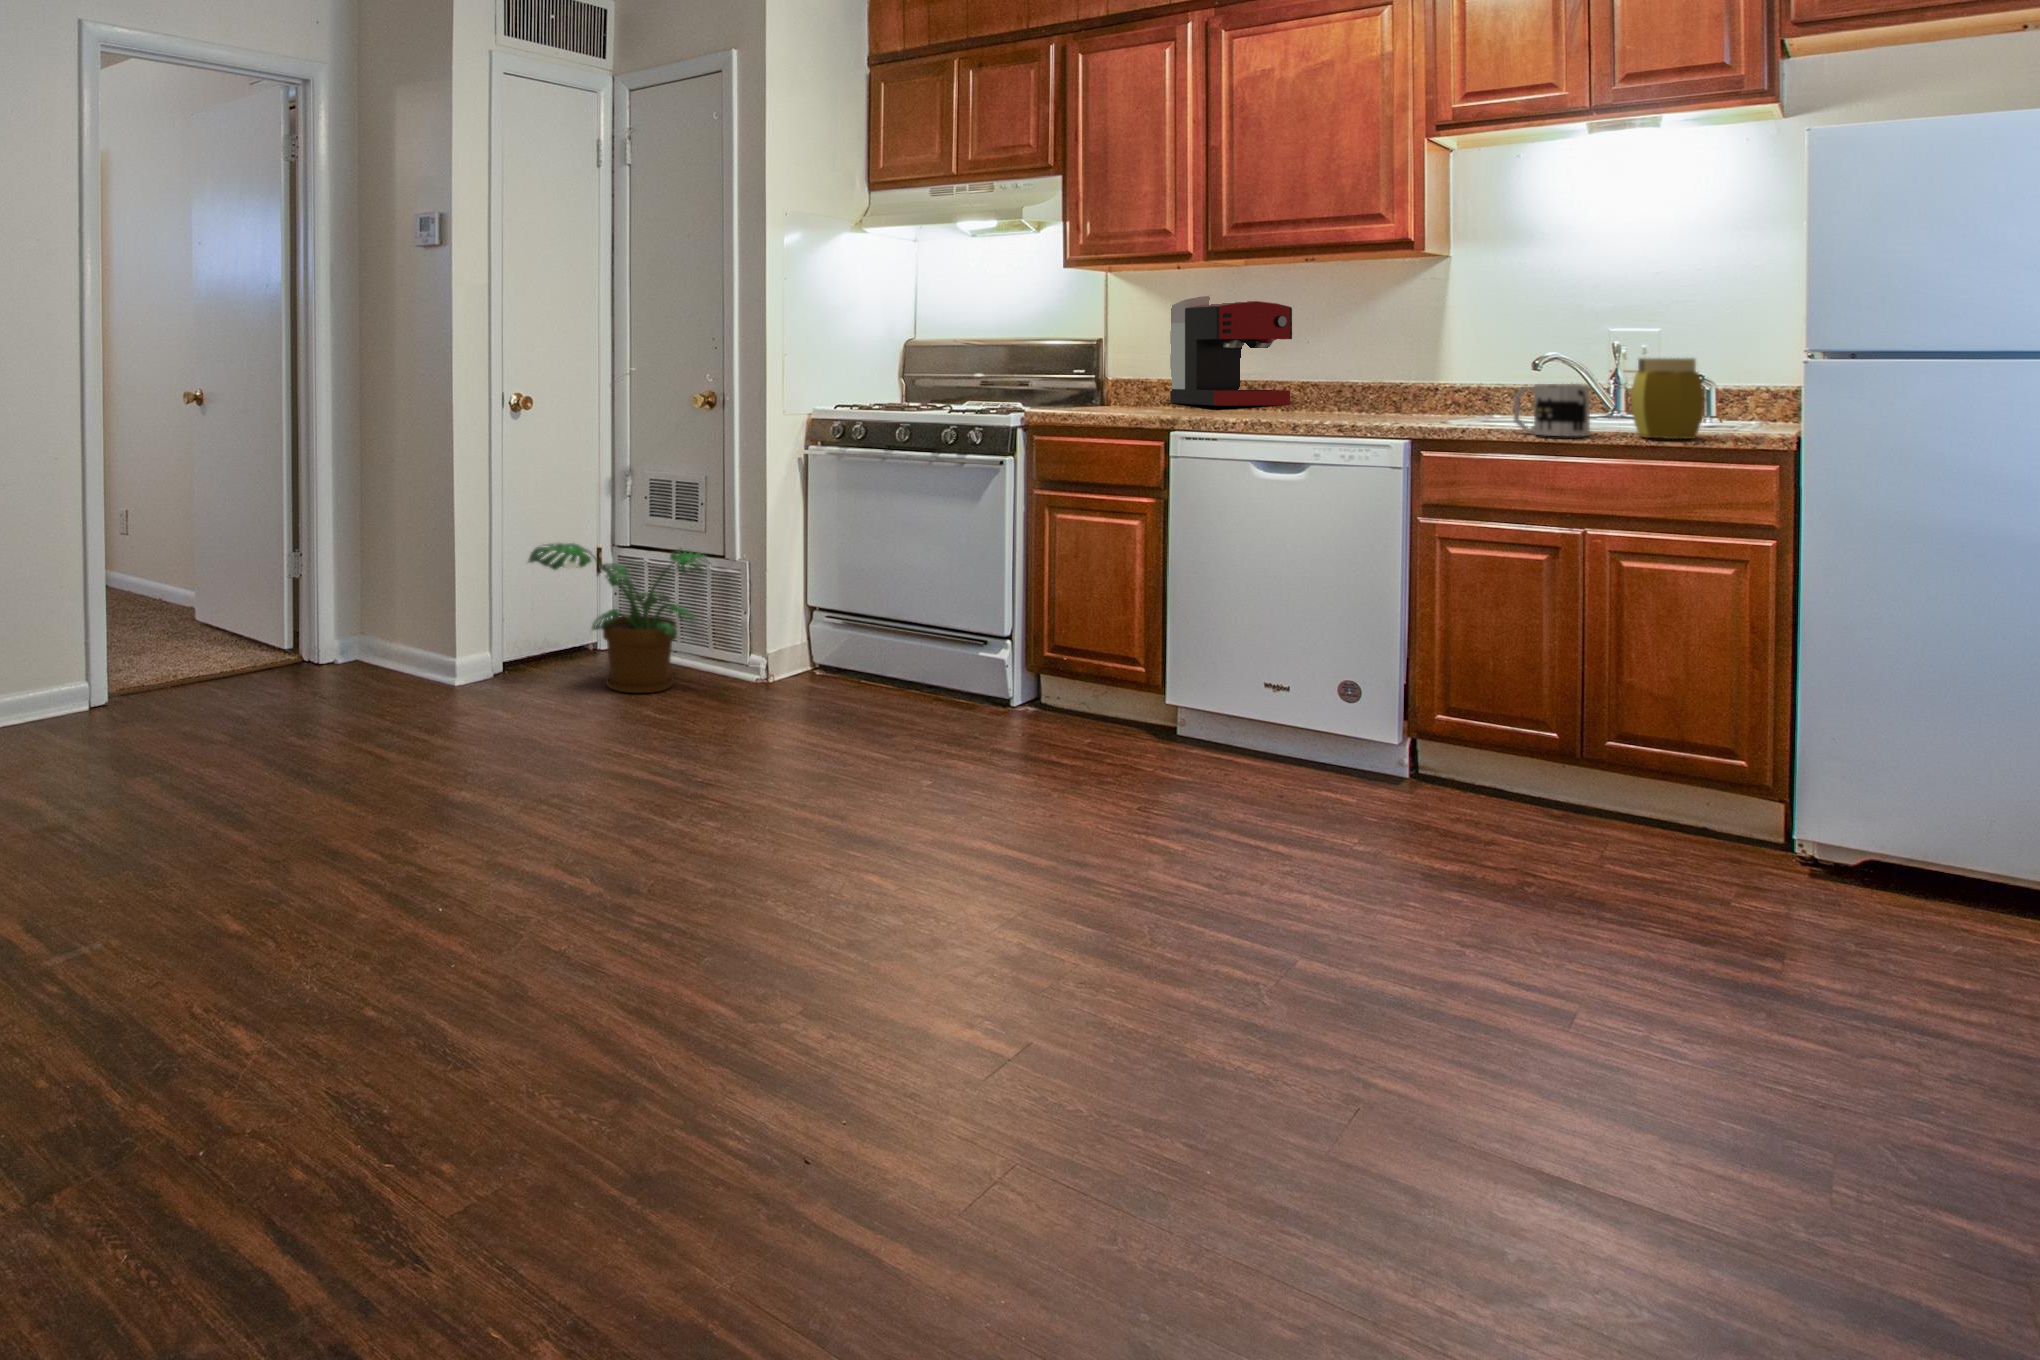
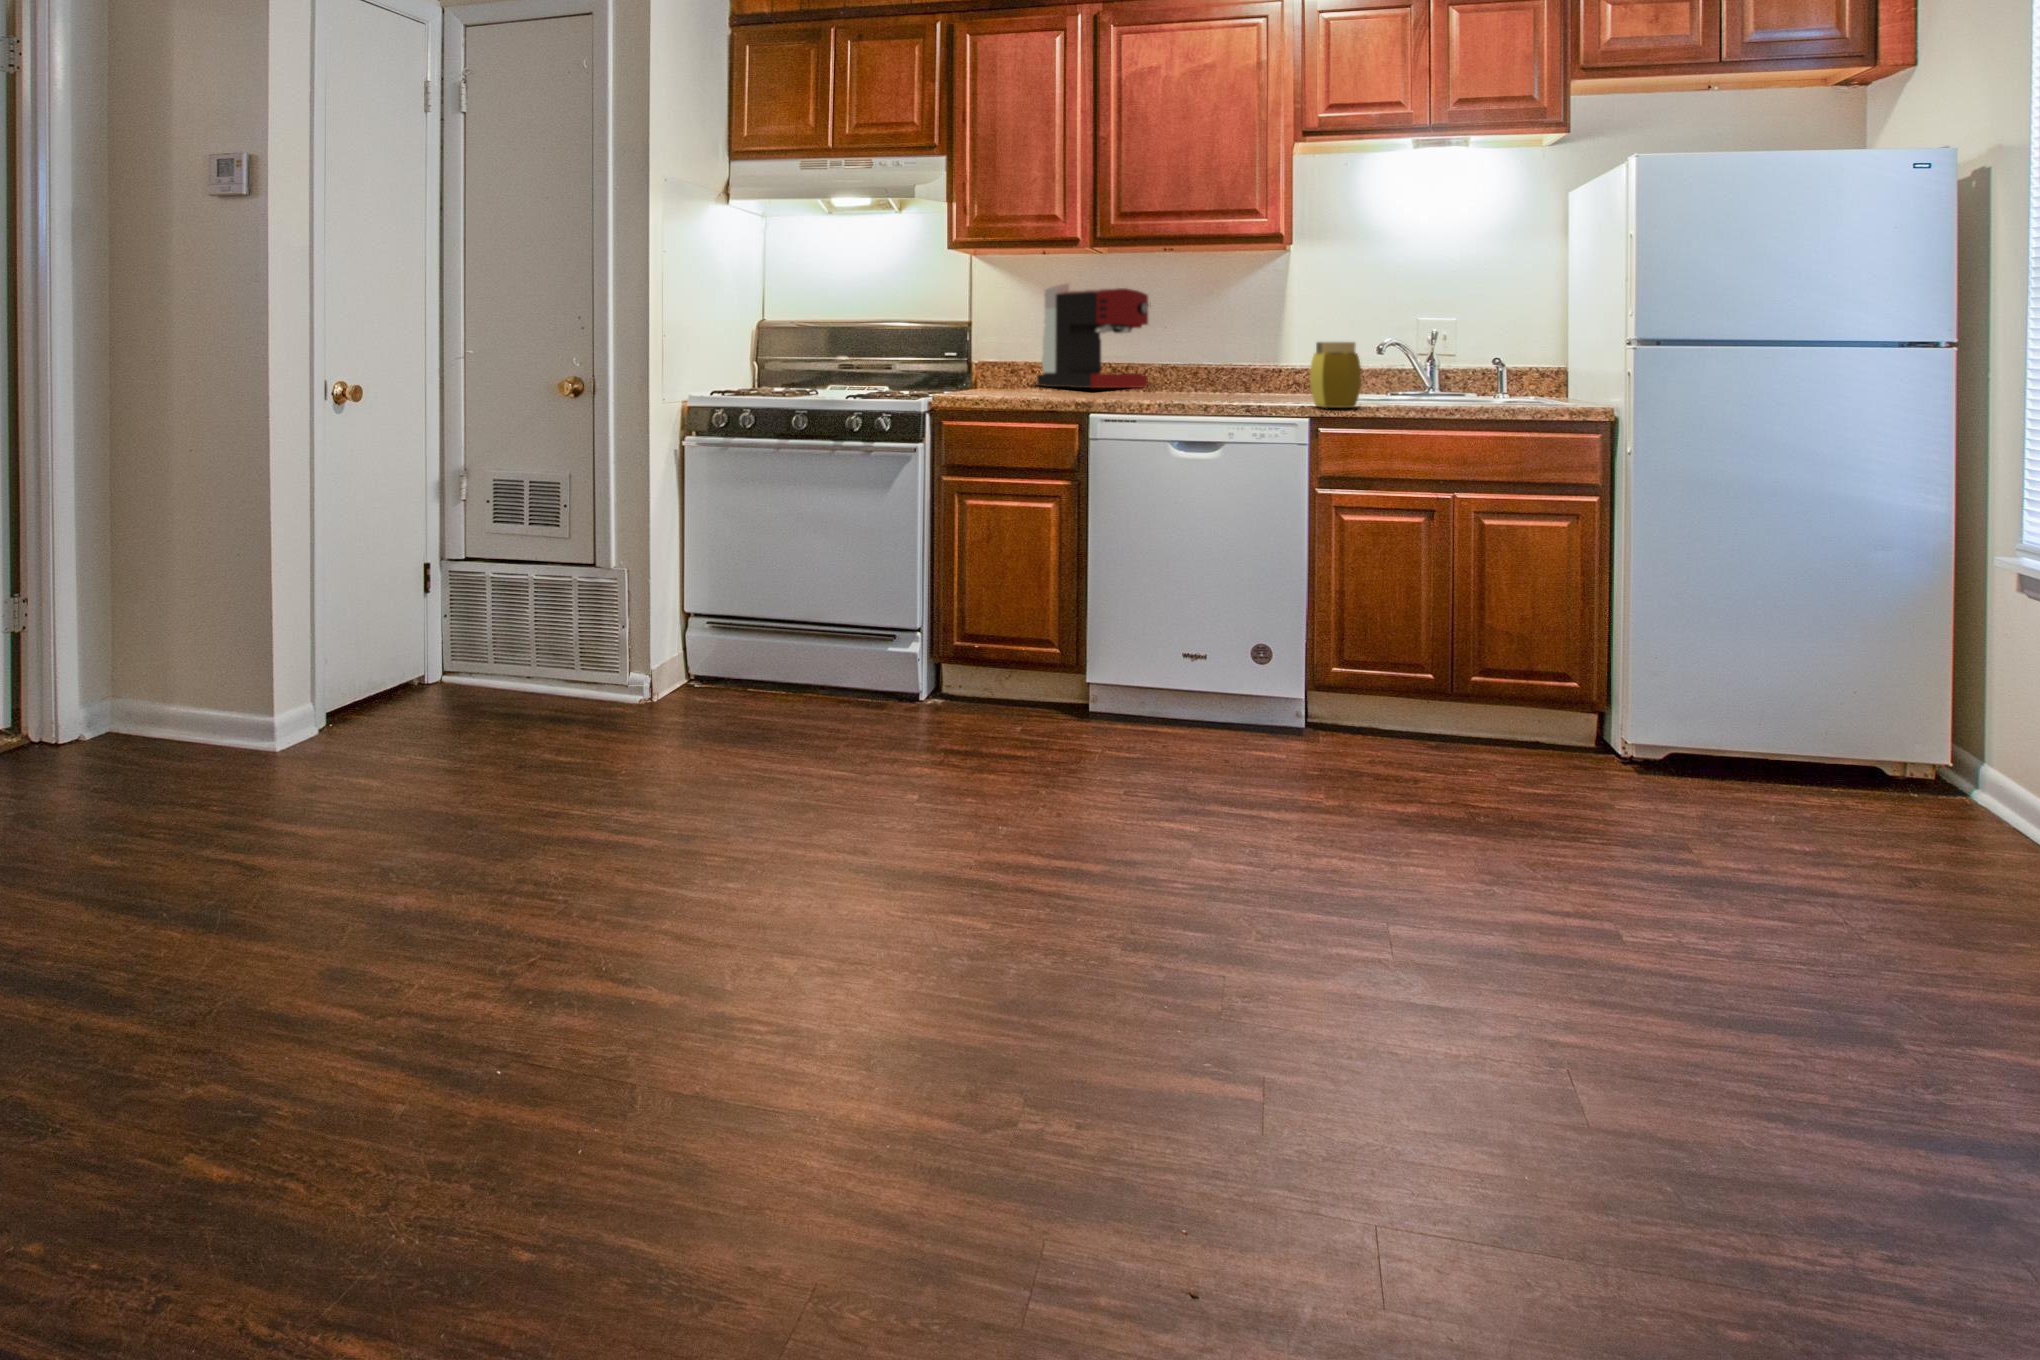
jar: present [1631,358,1704,439] -> present [1310,342,1361,408]
mug: present [1514,384,1590,436] -> none [1390,365,1453,412]
potted plant: present [528,543,710,693] -> none [357,560,585,740]

